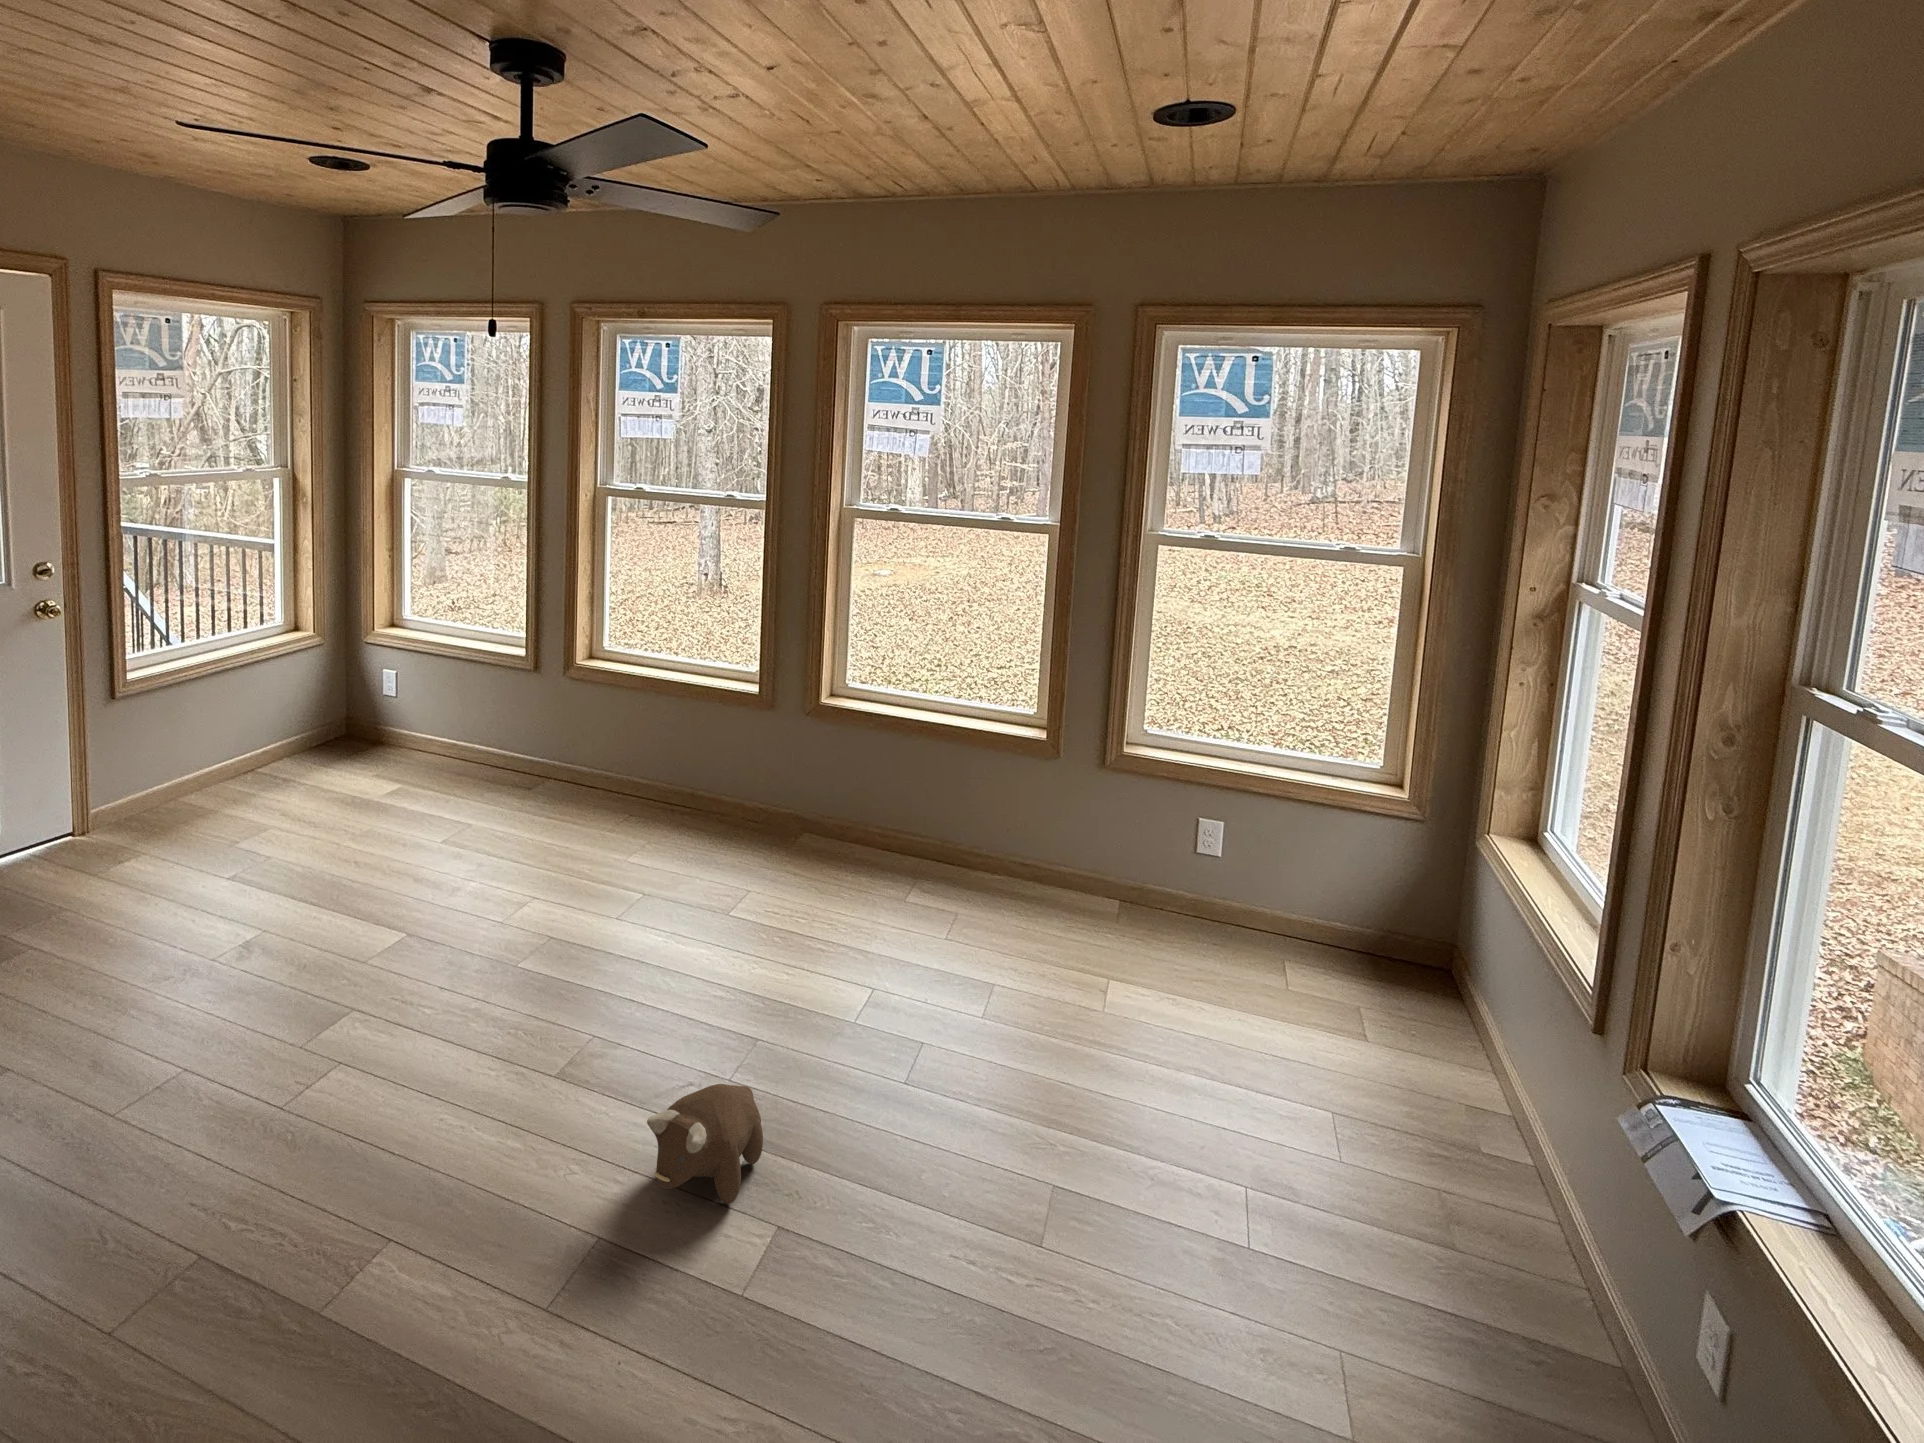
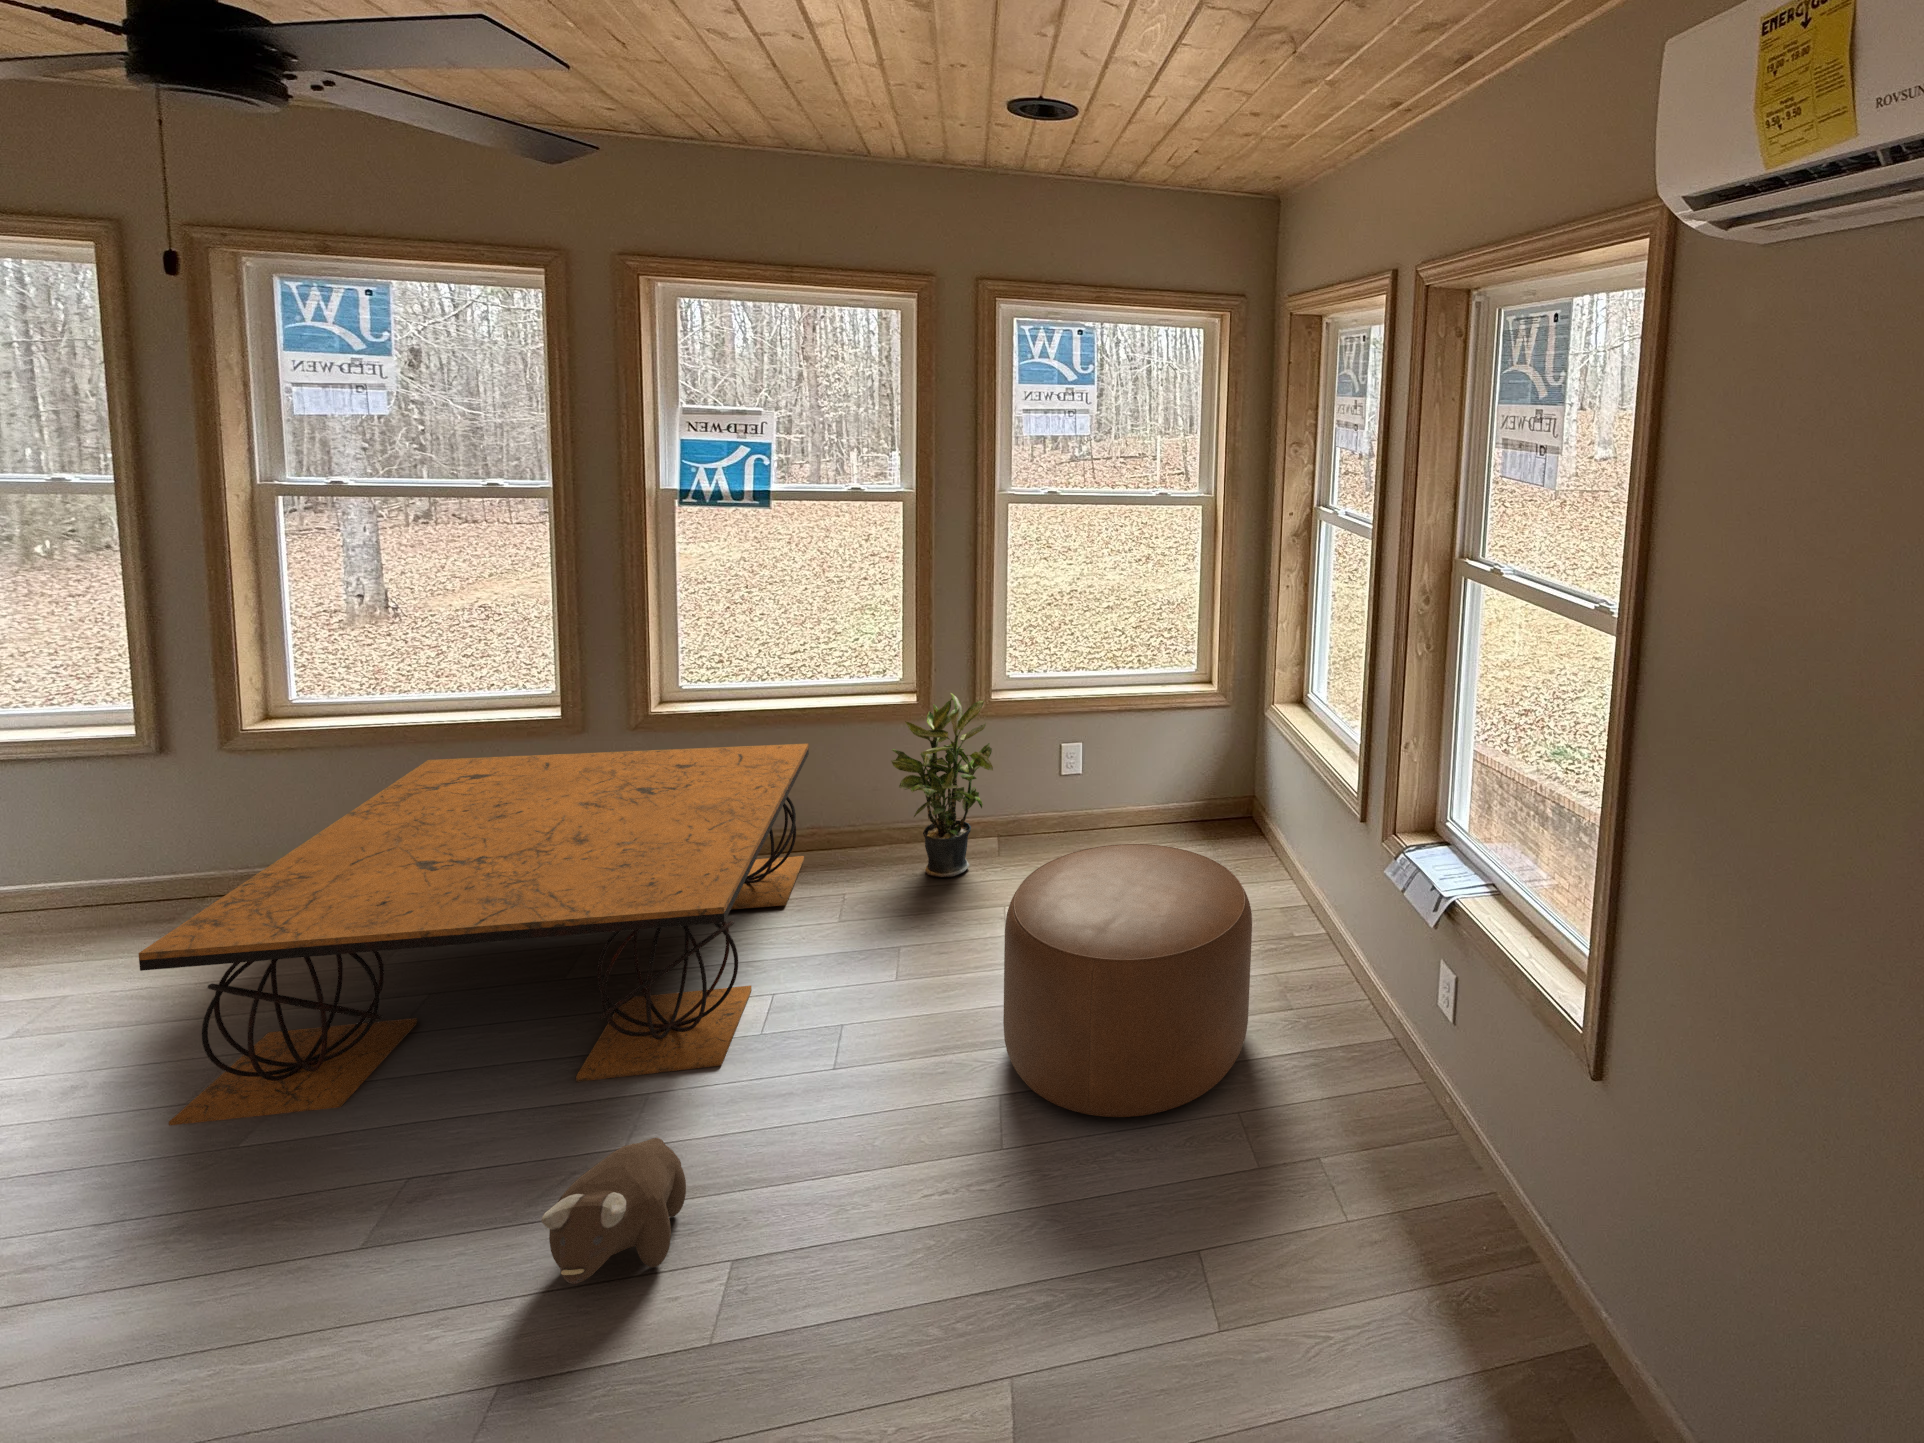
coffee table: none [488,709,948,1040] -> present [139,744,809,1125]
potted plant: none [1016,735,1119,927] -> present [891,693,993,877]
ottoman: none [1072,945,1392,1303] -> present [1003,844,1252,1117]

